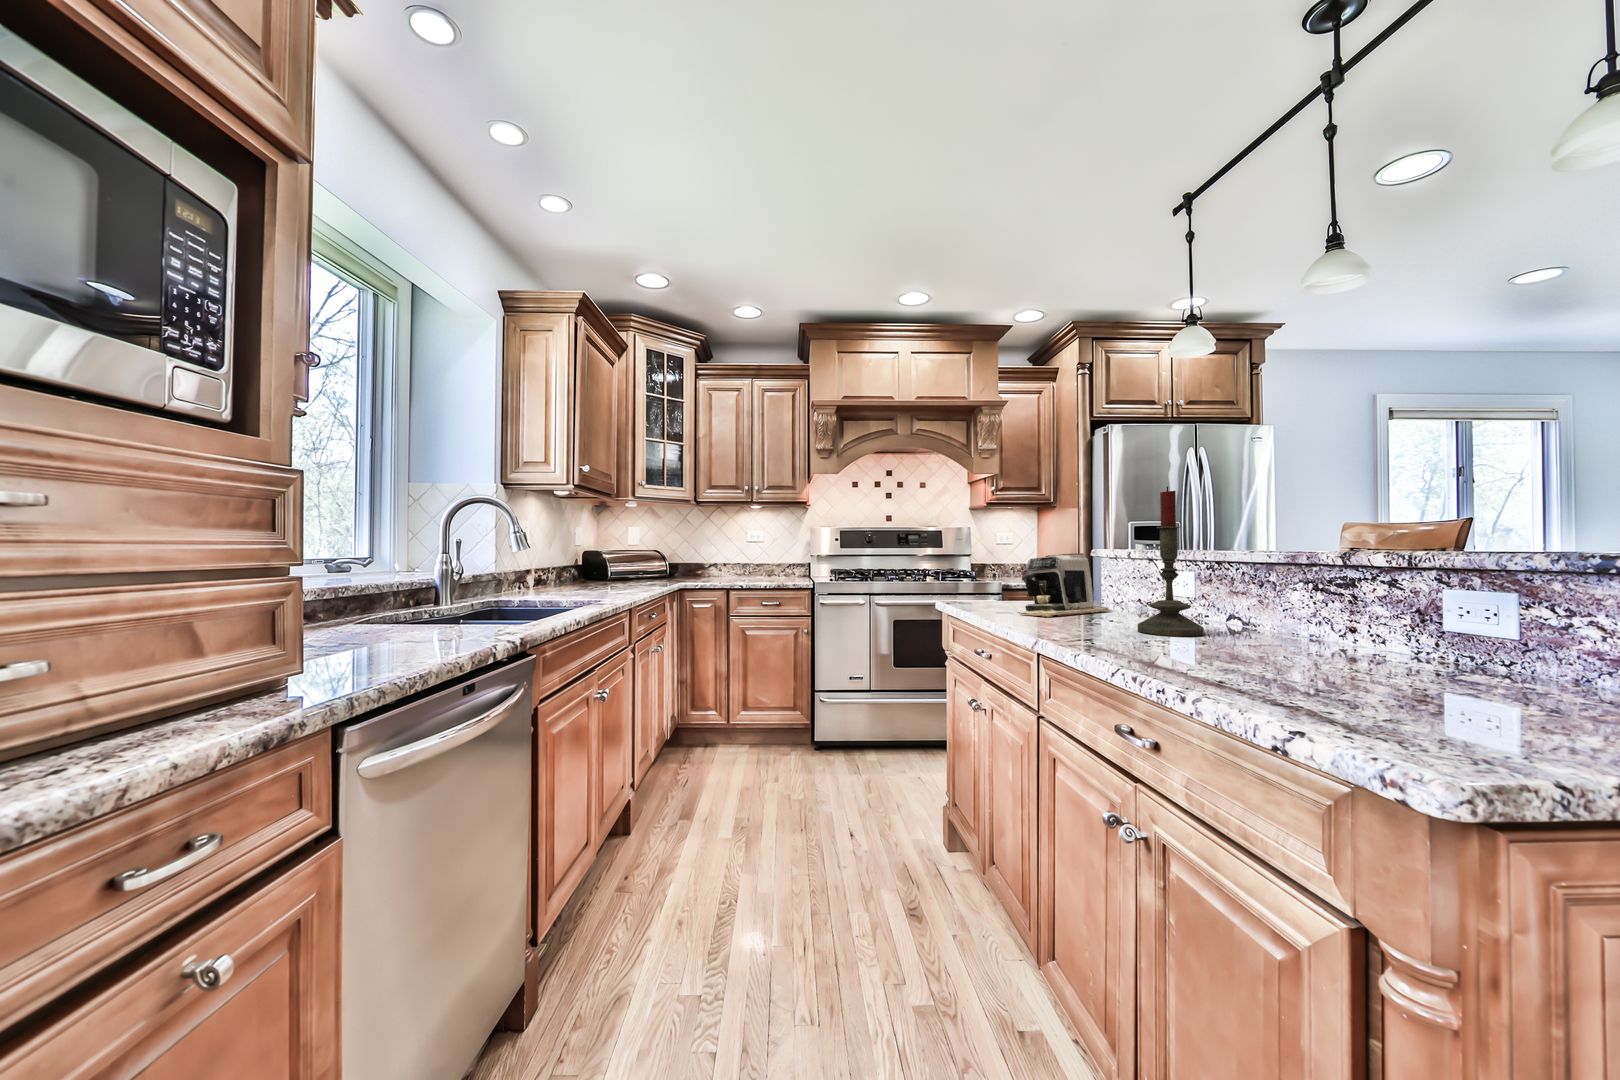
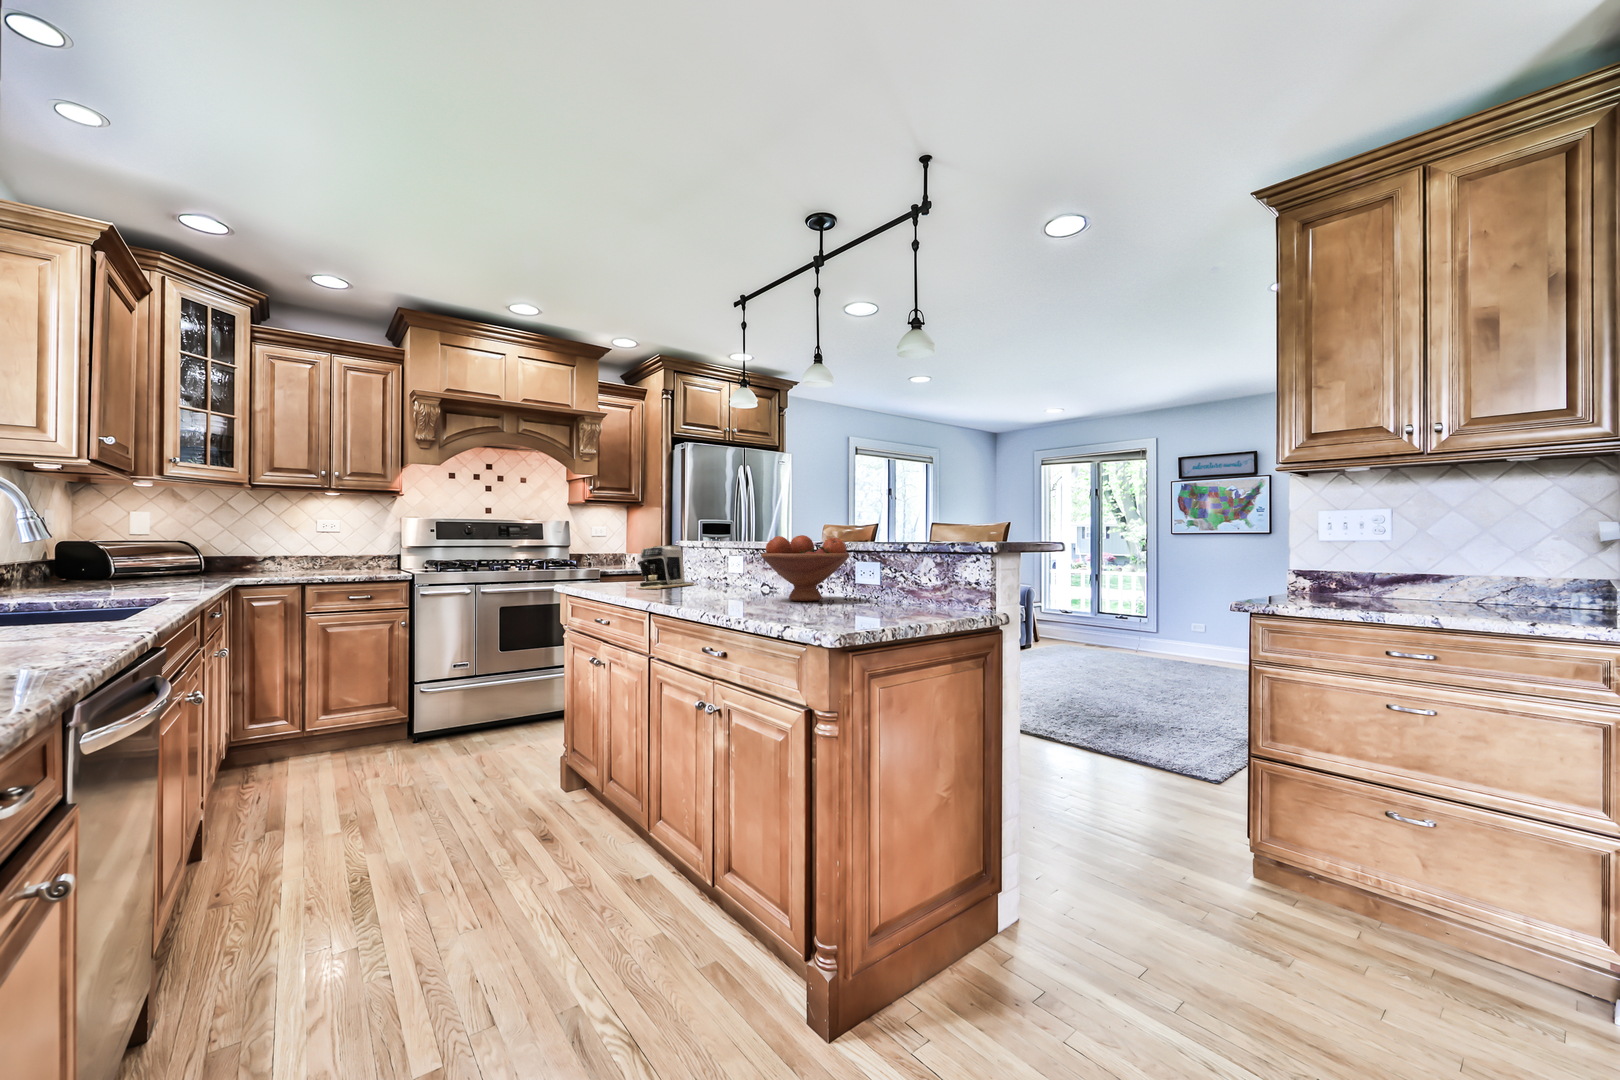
candle: present [1138,487,1204,636] -> none [715,505,749,593]
fruit bowl: none [1229,534,1489,680] -> present [761,535,850,601]

